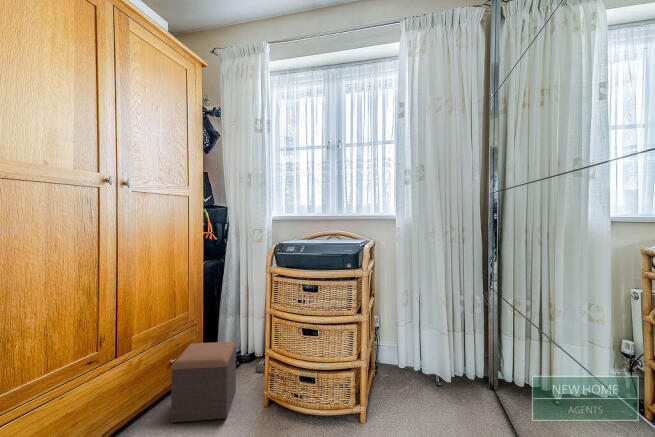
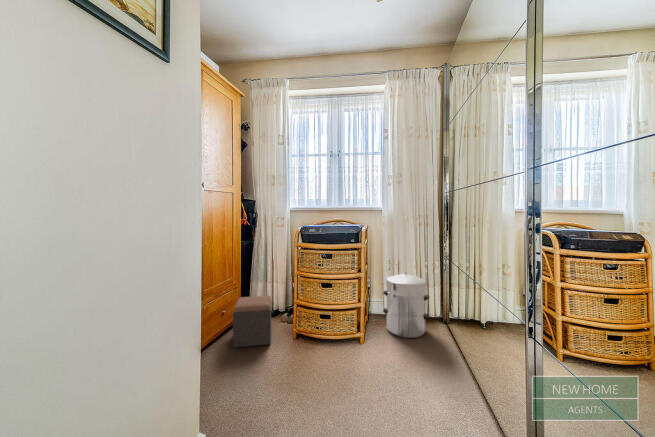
waste bin: none [397,312,467,415] -> present [383,273,430,338]

